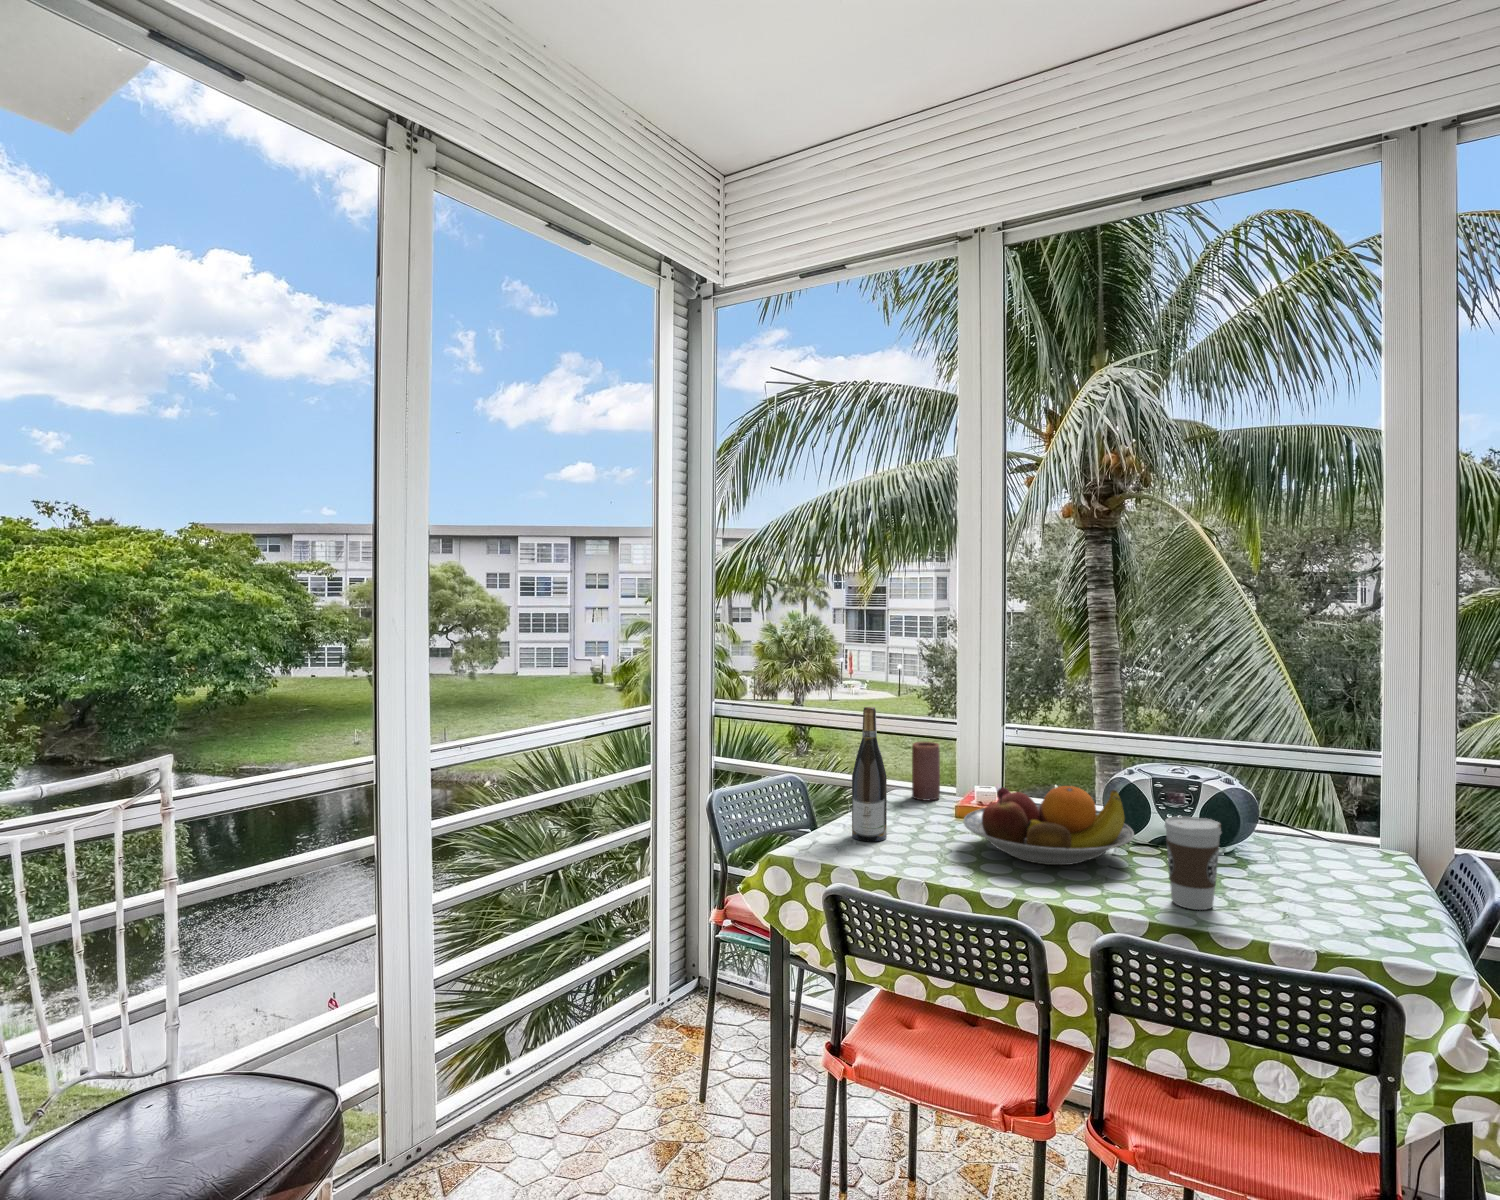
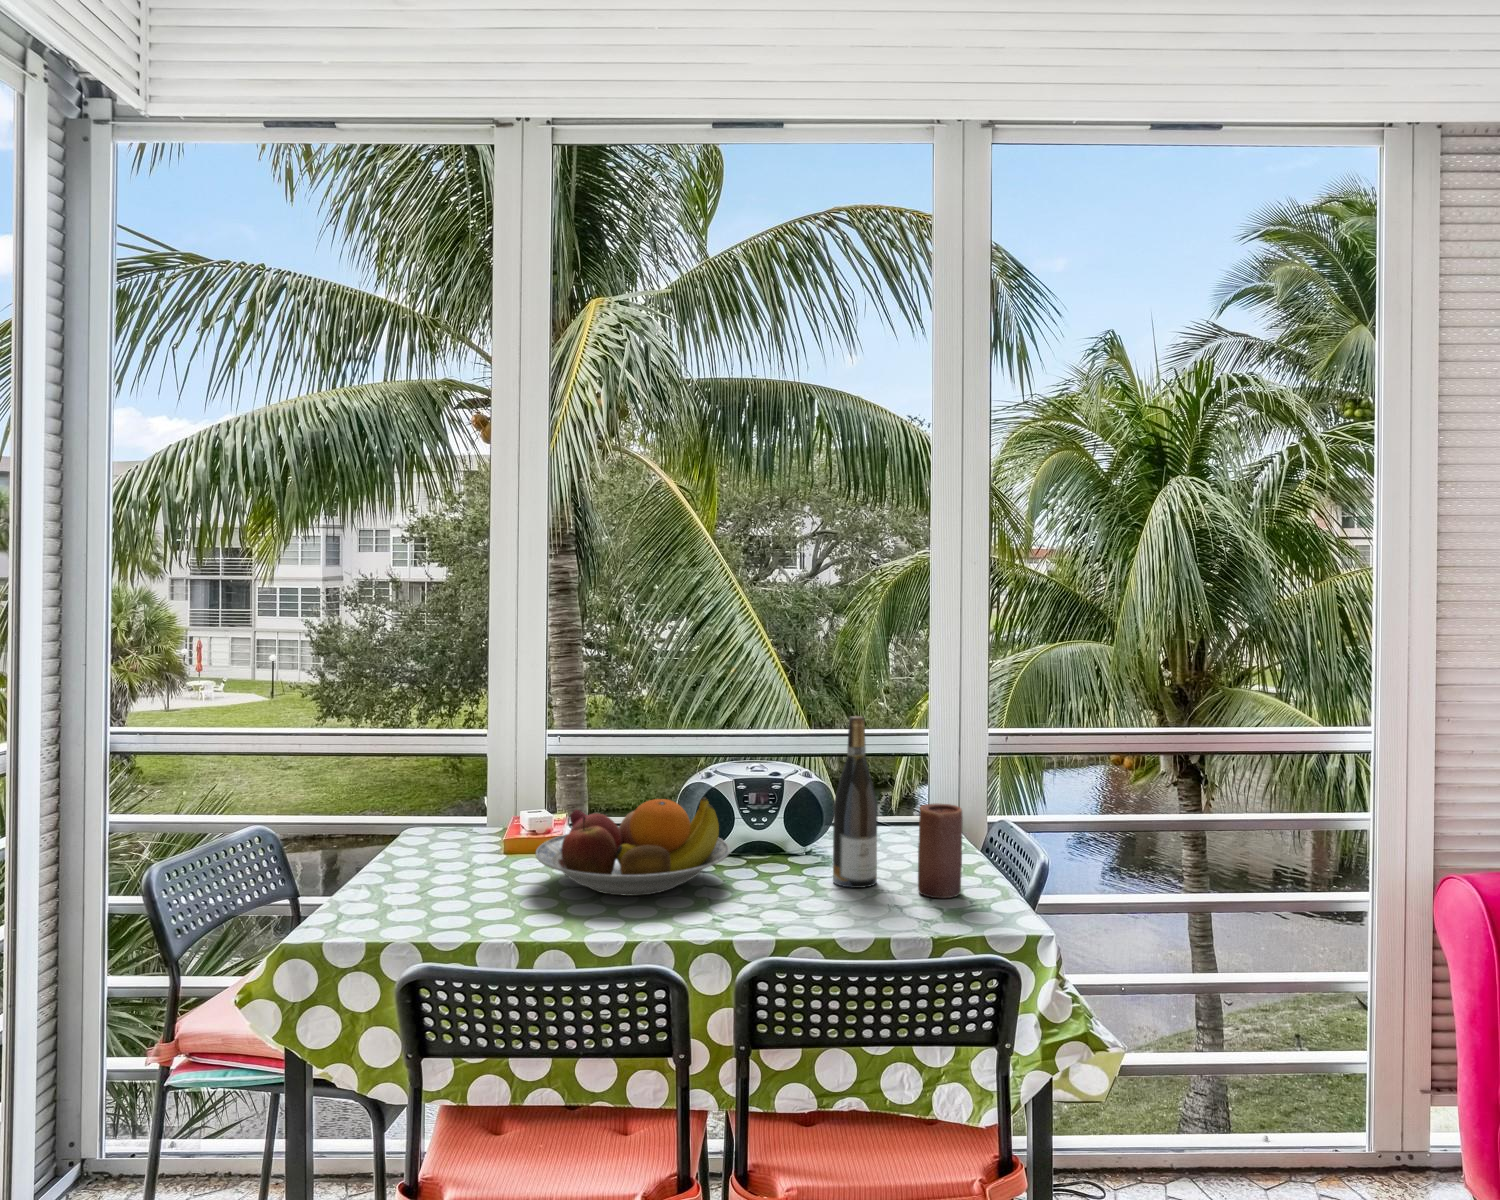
wine bottle: present [852,707,887,842] -> present [833,716,877,888]
candle: present [912,742,940,801] -> present [918,804,963,898]
coffee cup: present [1164,817,1221,910] -> none [779,817,835,918]

